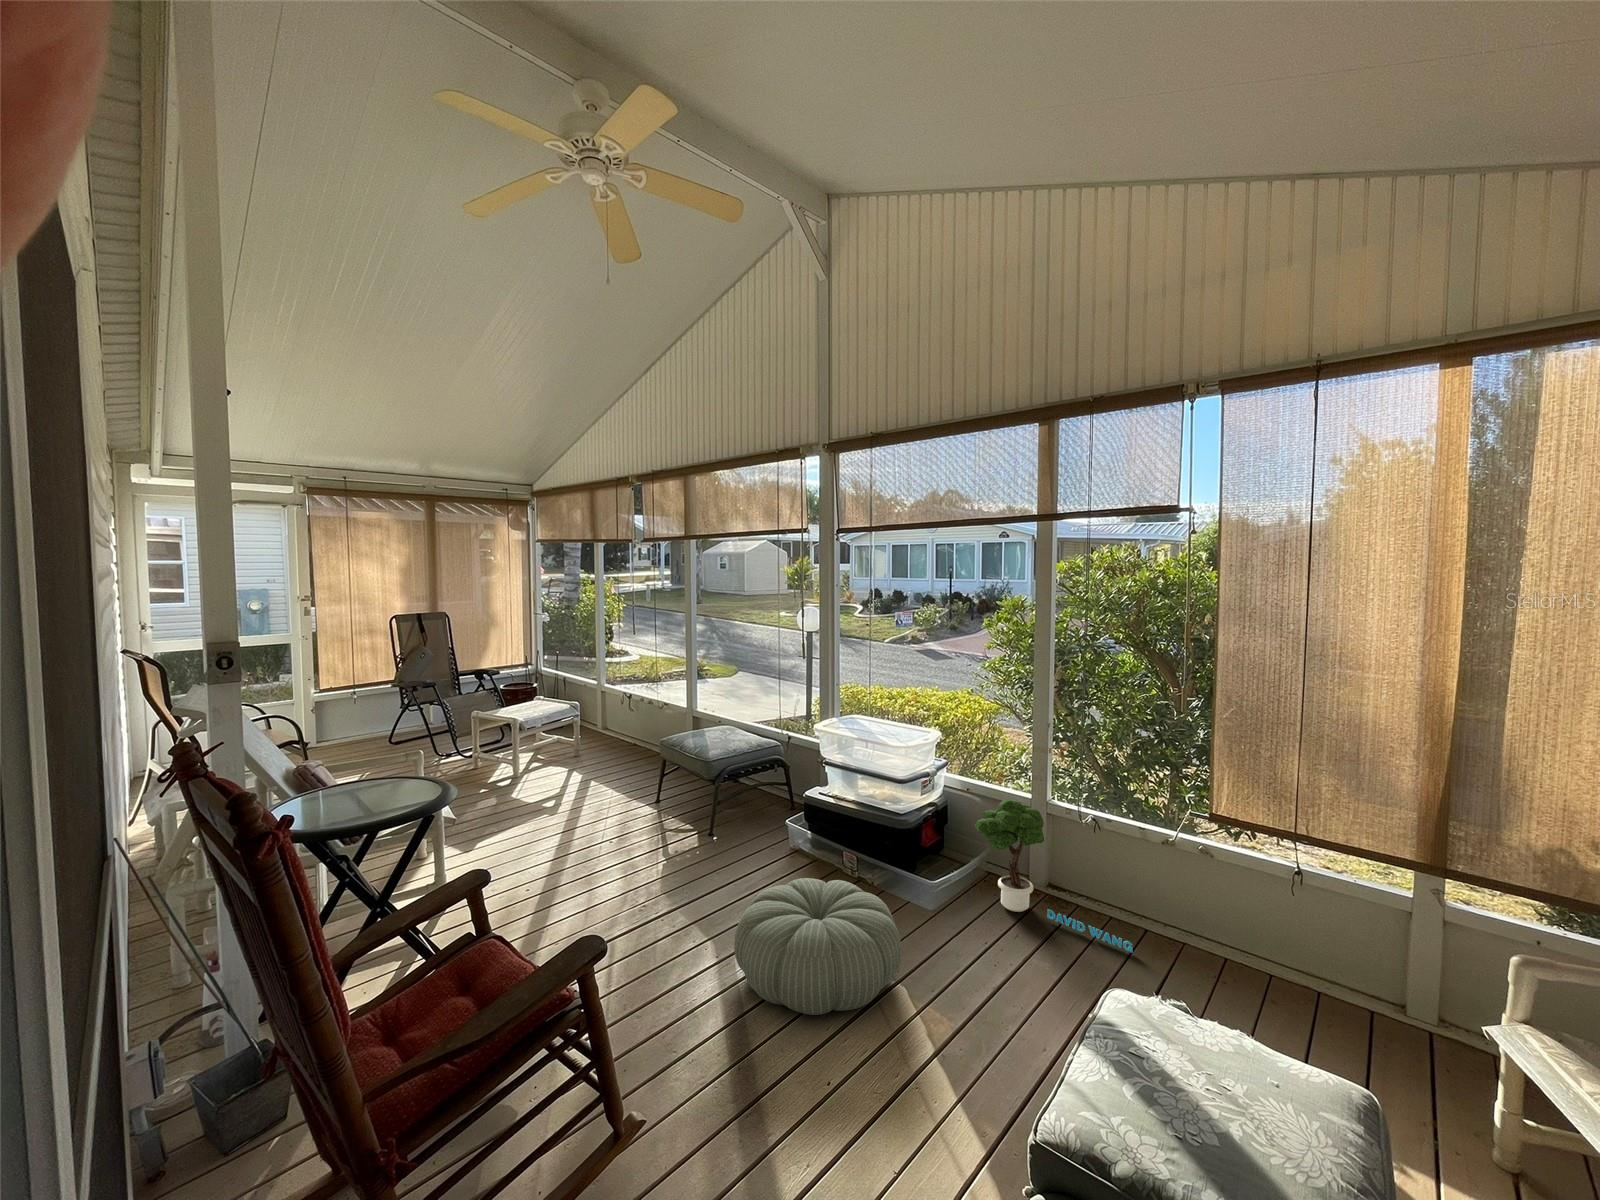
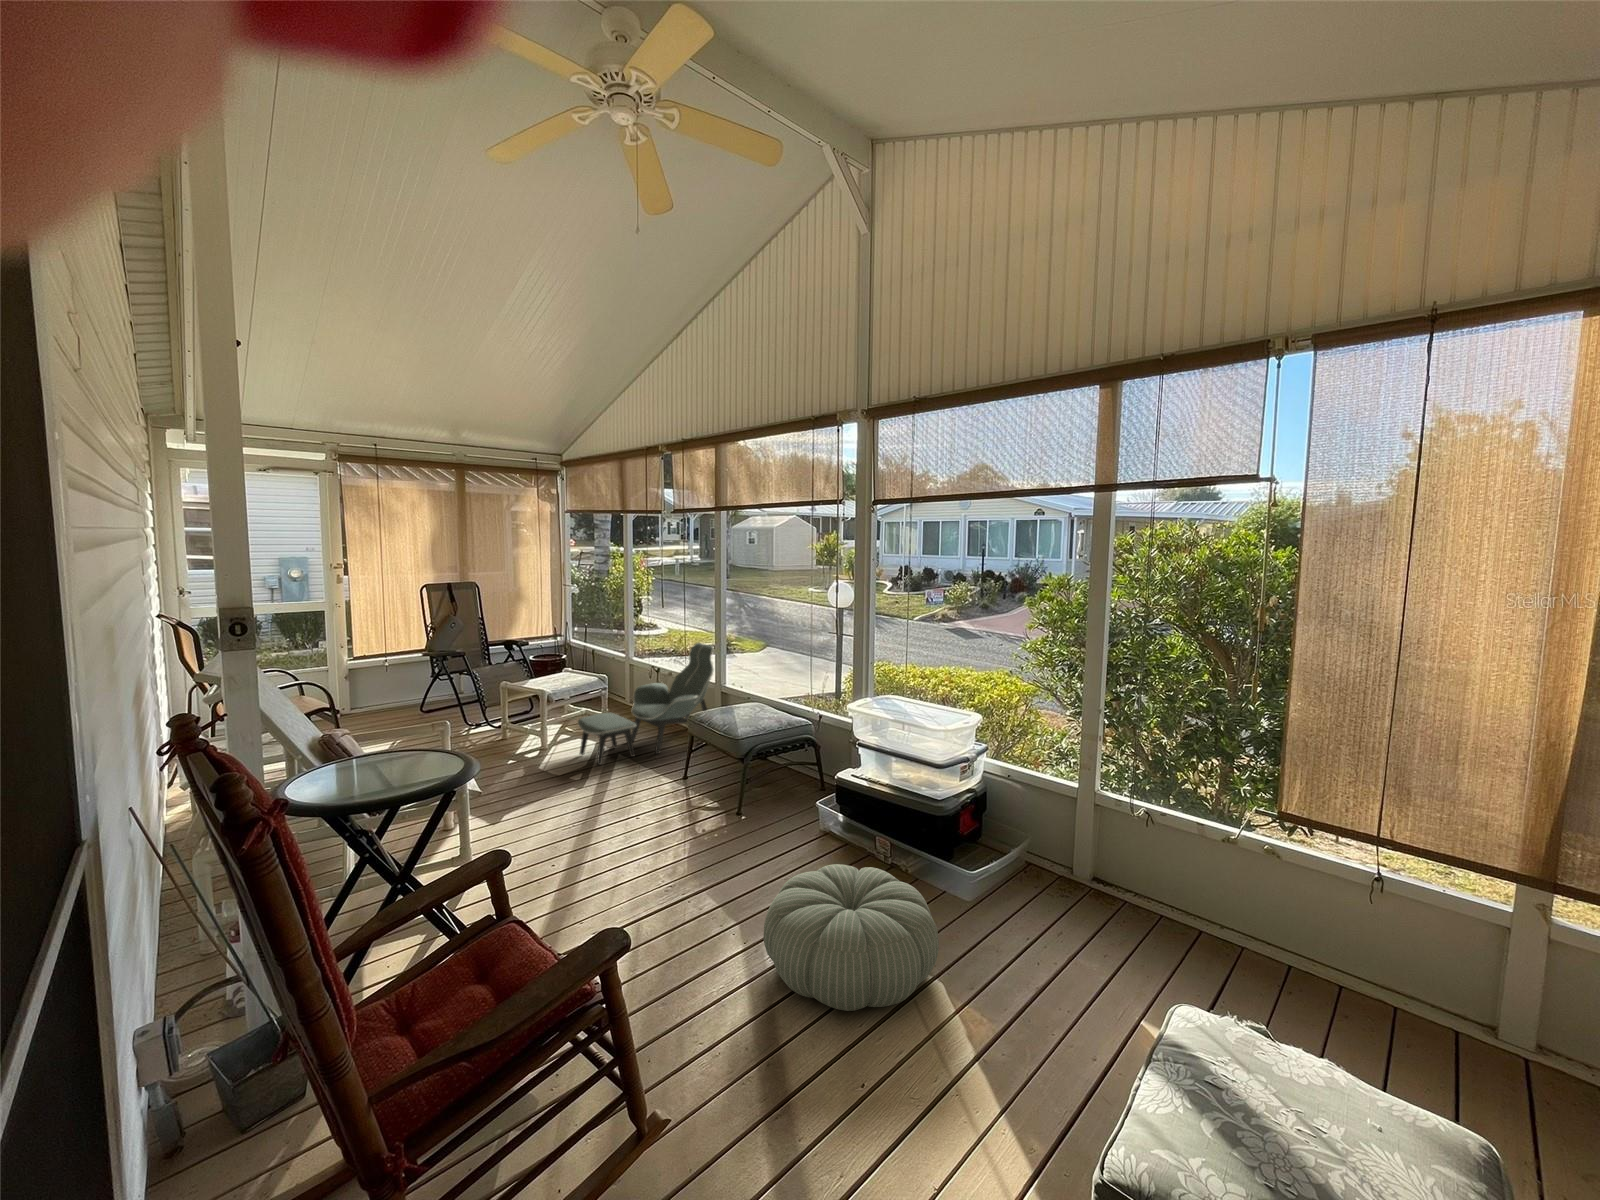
lounge chair: none [550,668,690,793] -> present [578,643,714,765]
potted tree: present [974,799,1133,953] -> none [1013,787,1183,953]

